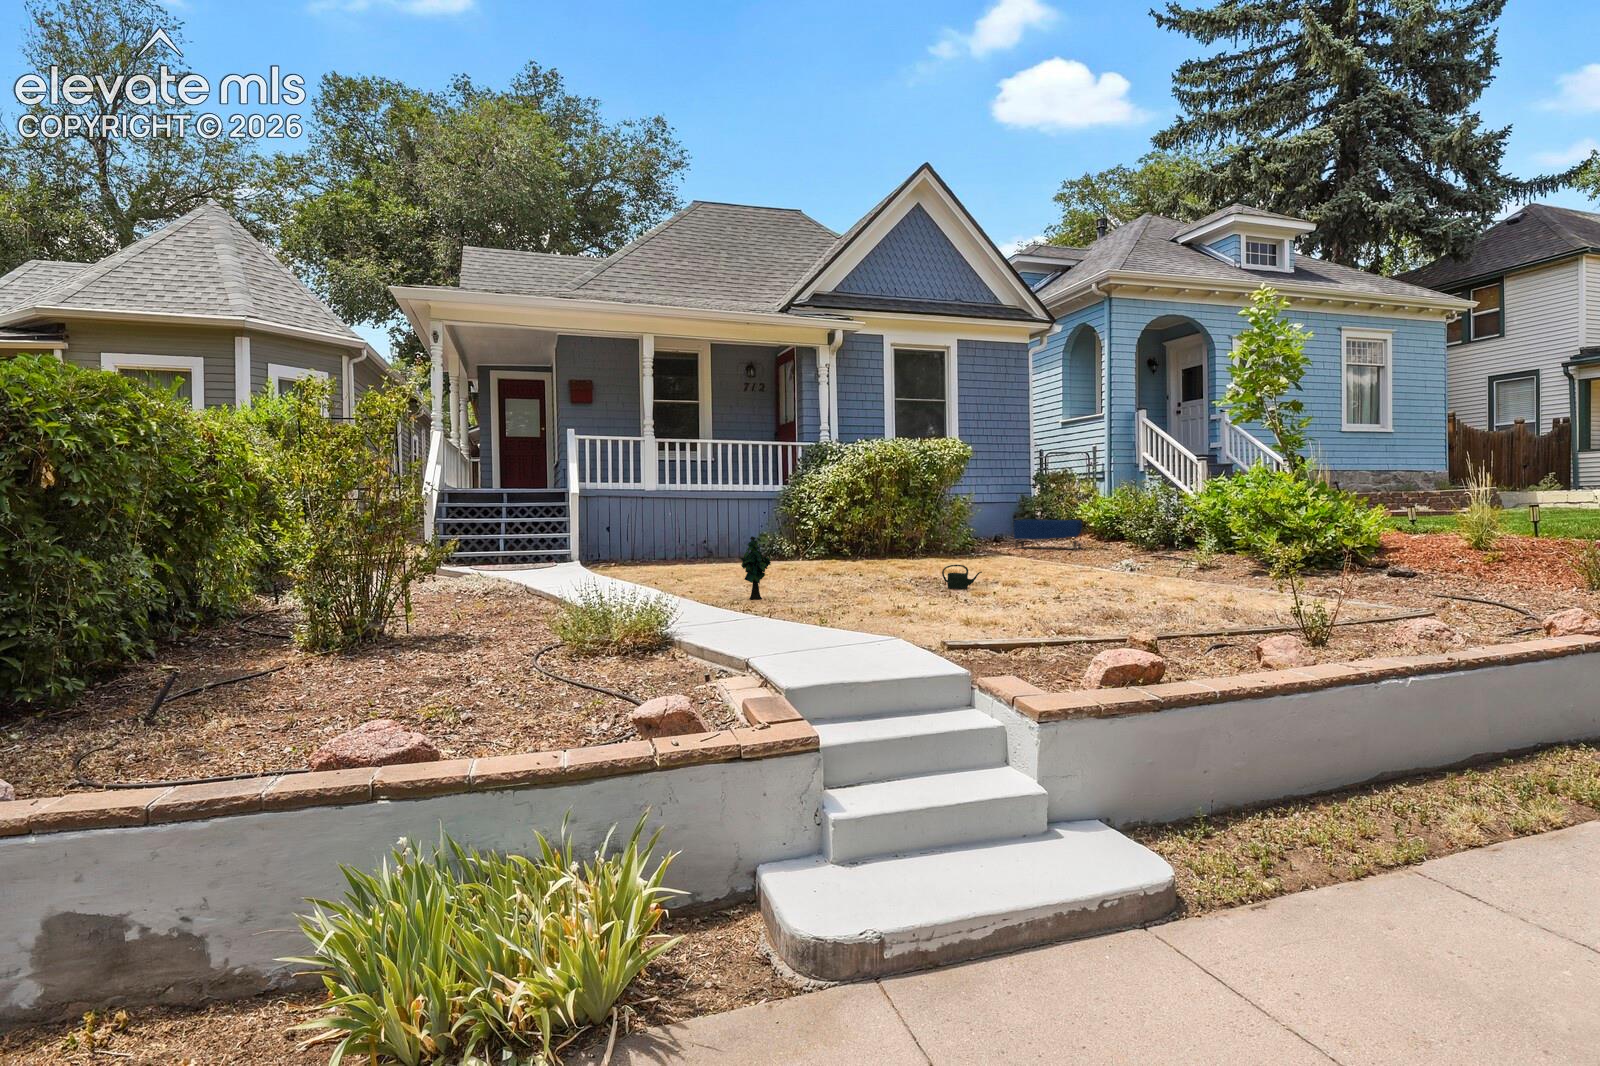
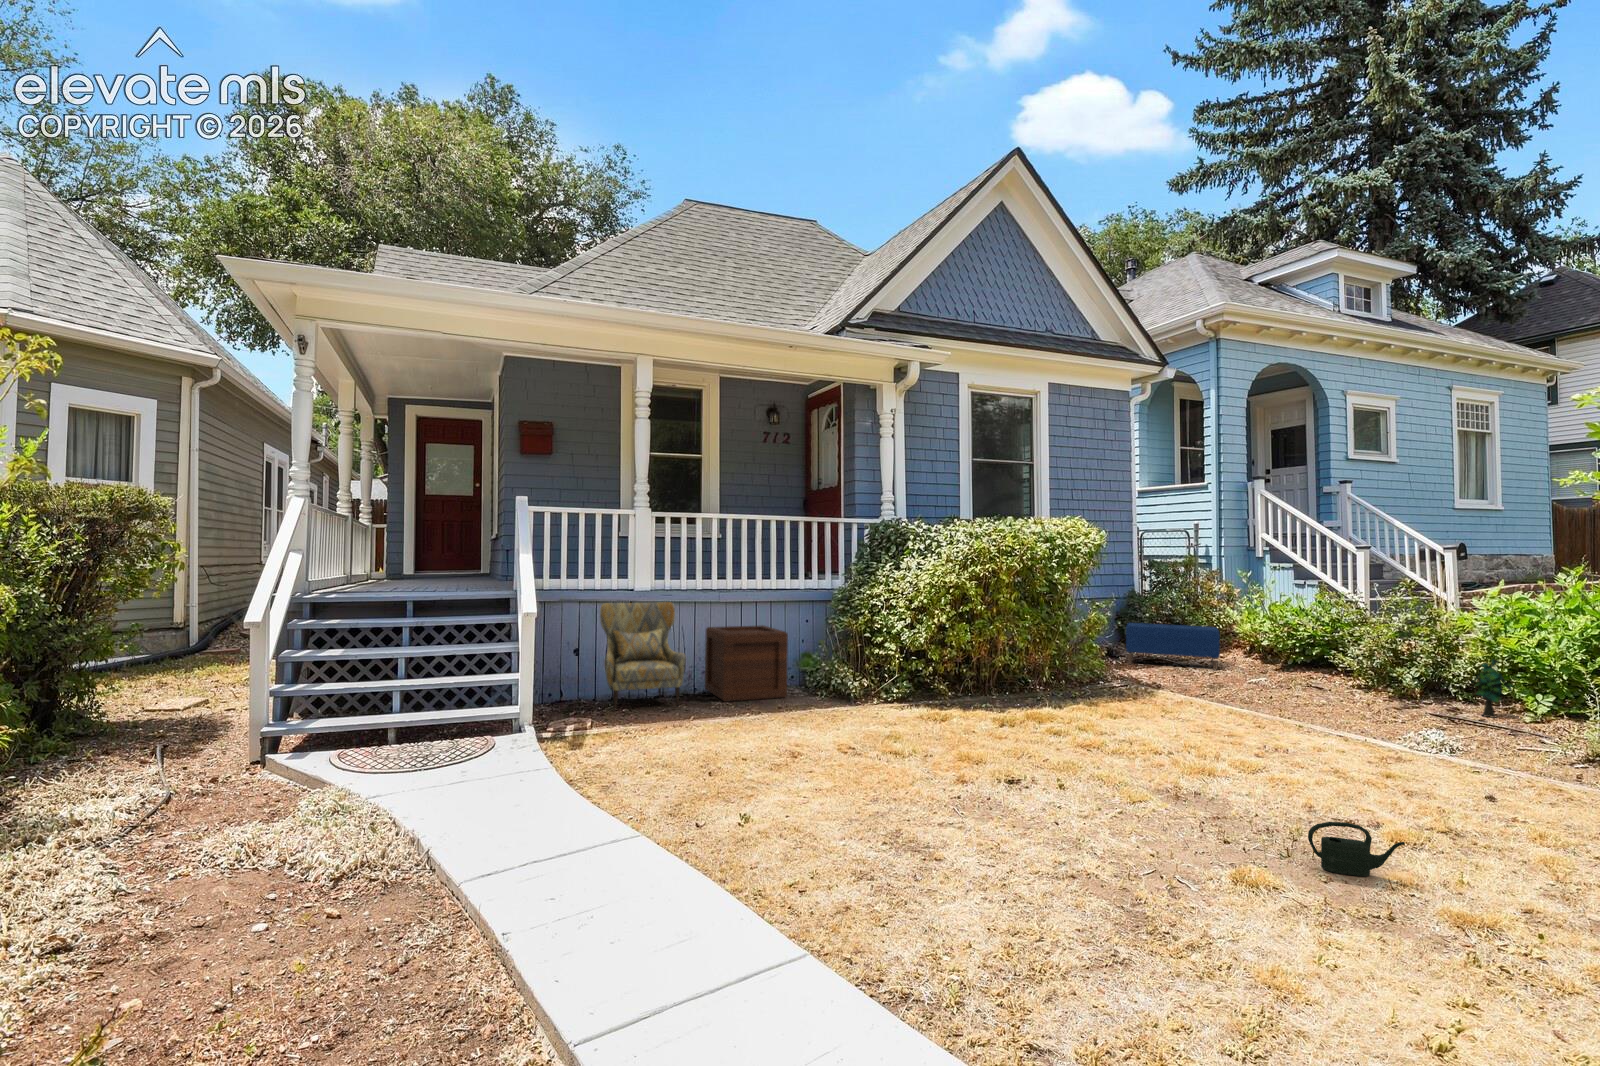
armchair: none [622,497,677,561] -> present [600,602,686,710]
wooden crate: none [694,514,745,559] -> present [705,625,788,702]
decorative plant: present [740,536,771,600] -> present [1471,659,1512,718]

